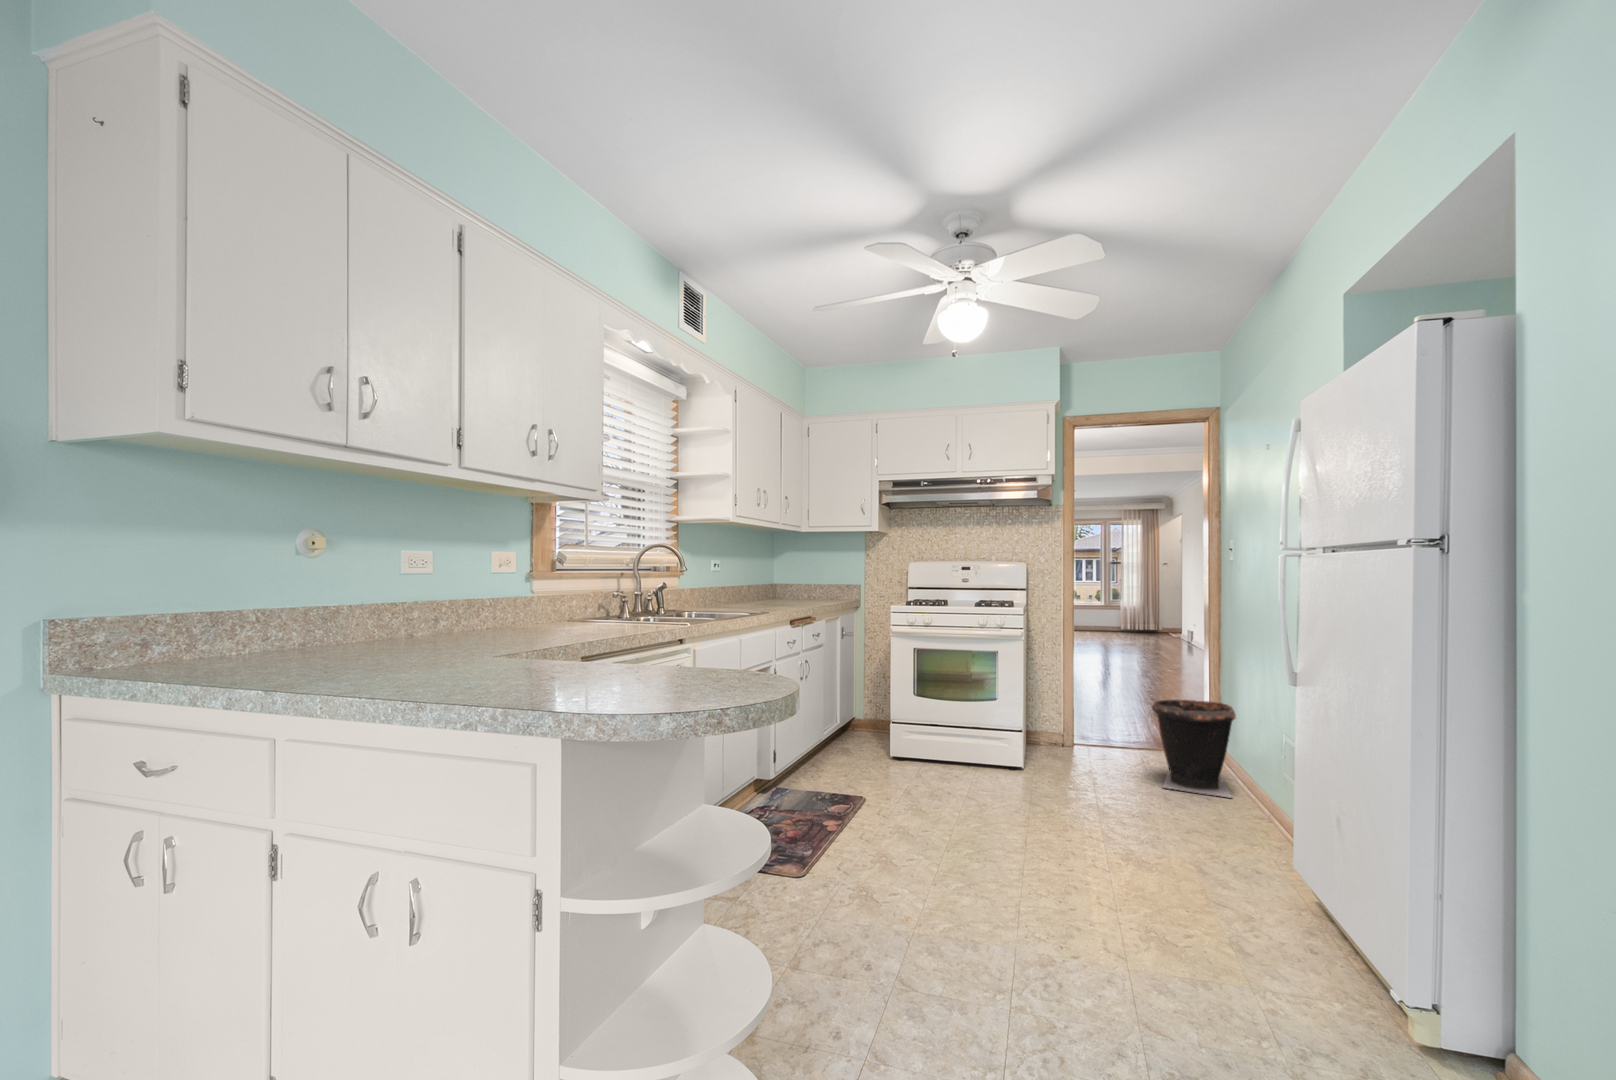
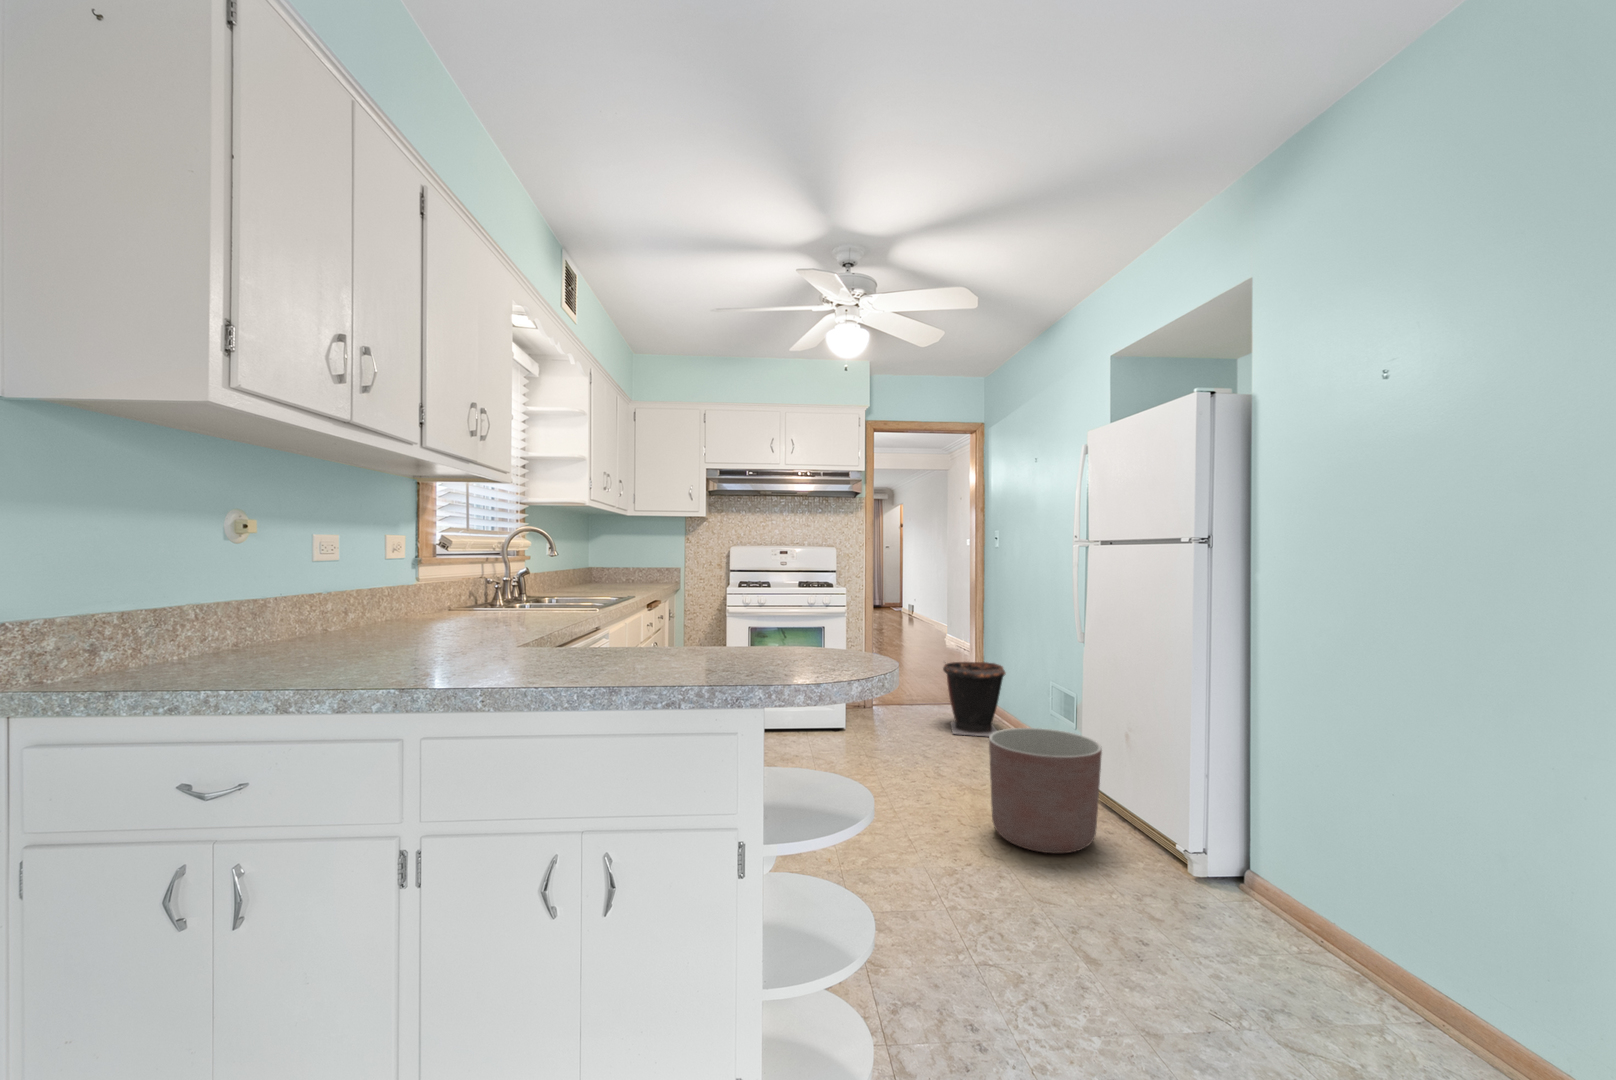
planter: none [1147,787,1308,963] -> present [989,728,1102,853]

